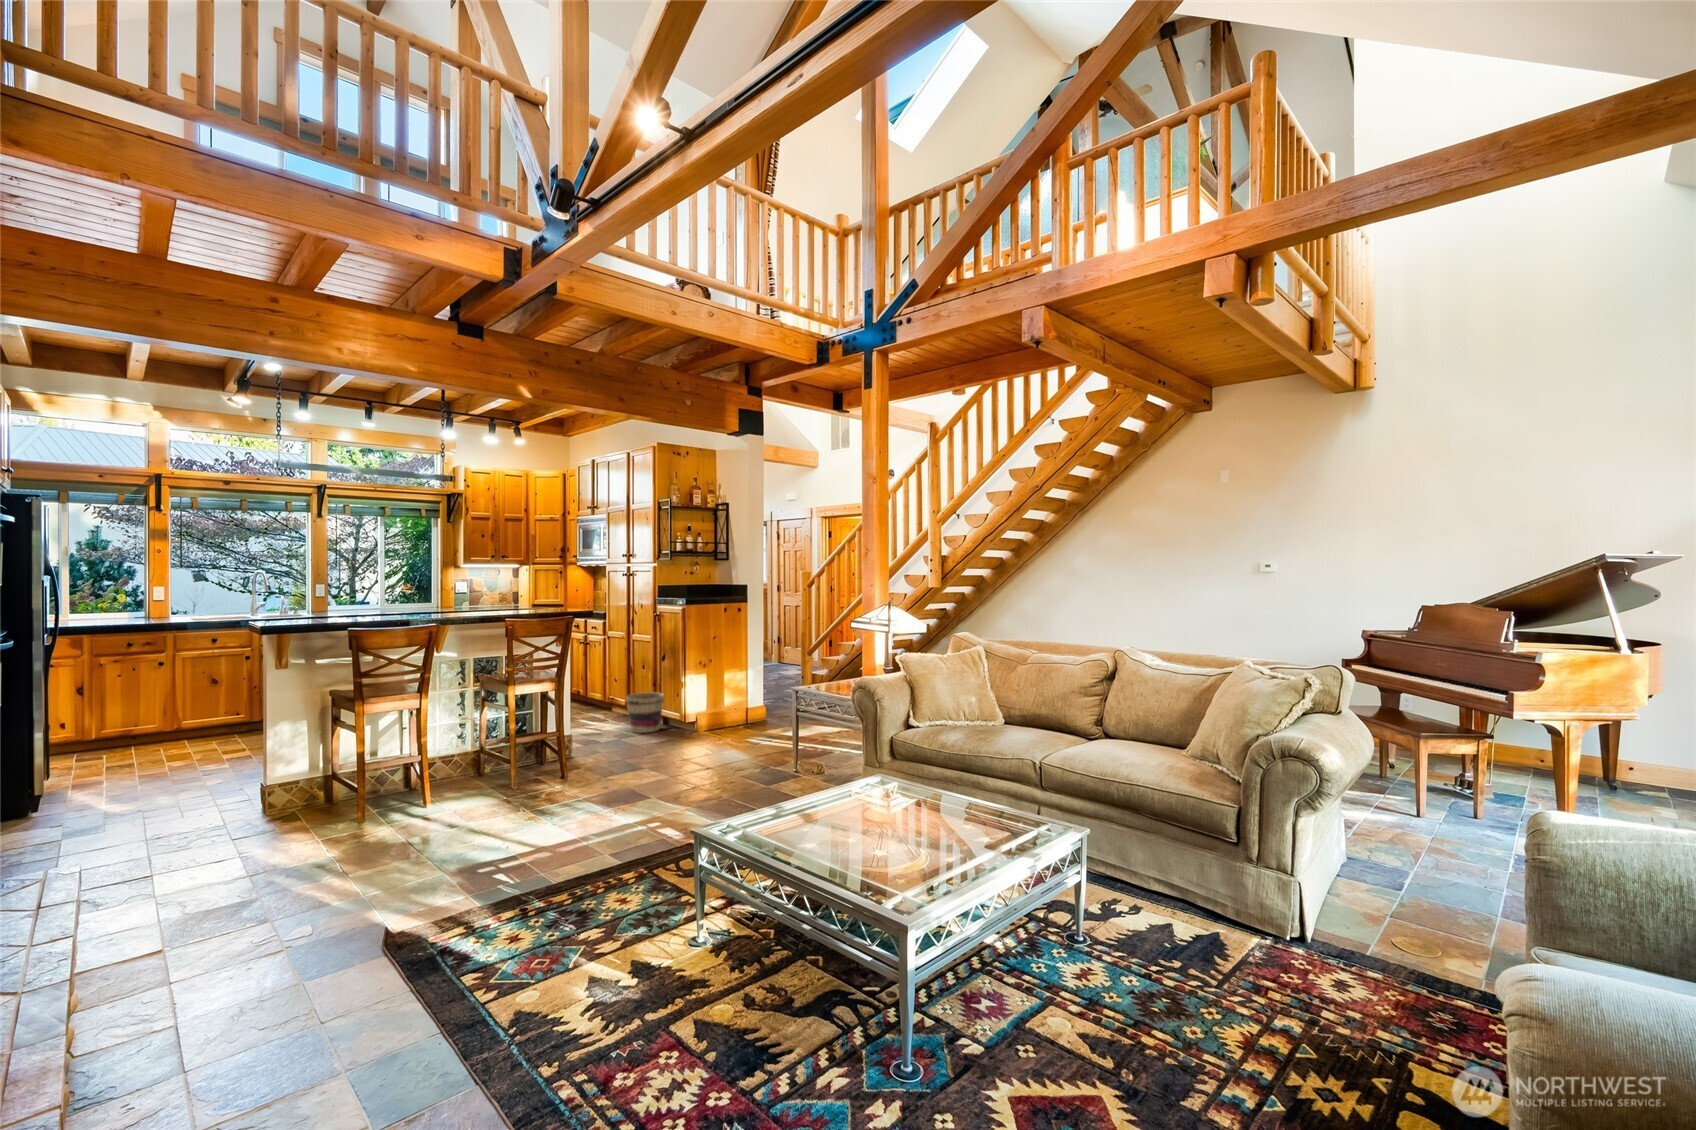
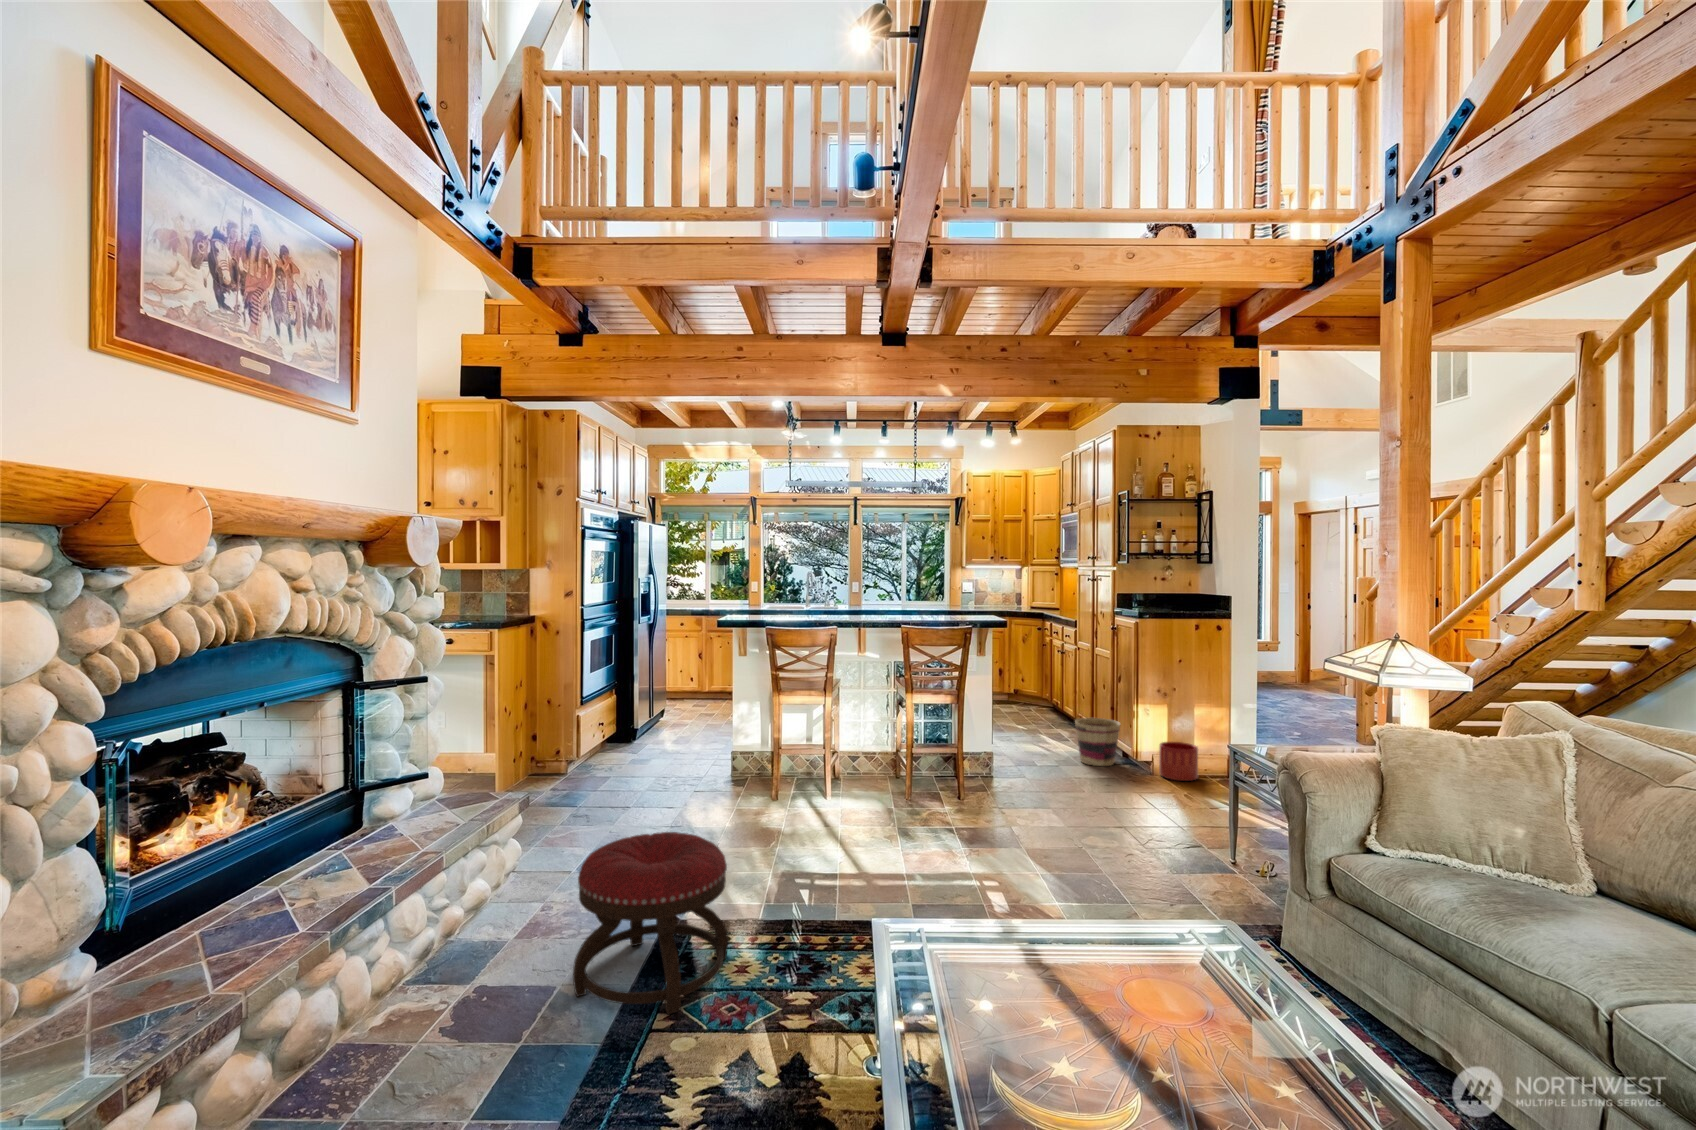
planter: none [699,701,728,731] -> present [1159,742,1198,781]
ottoman: none [335,829,507,1023] -> present [573,832,728,1014]

